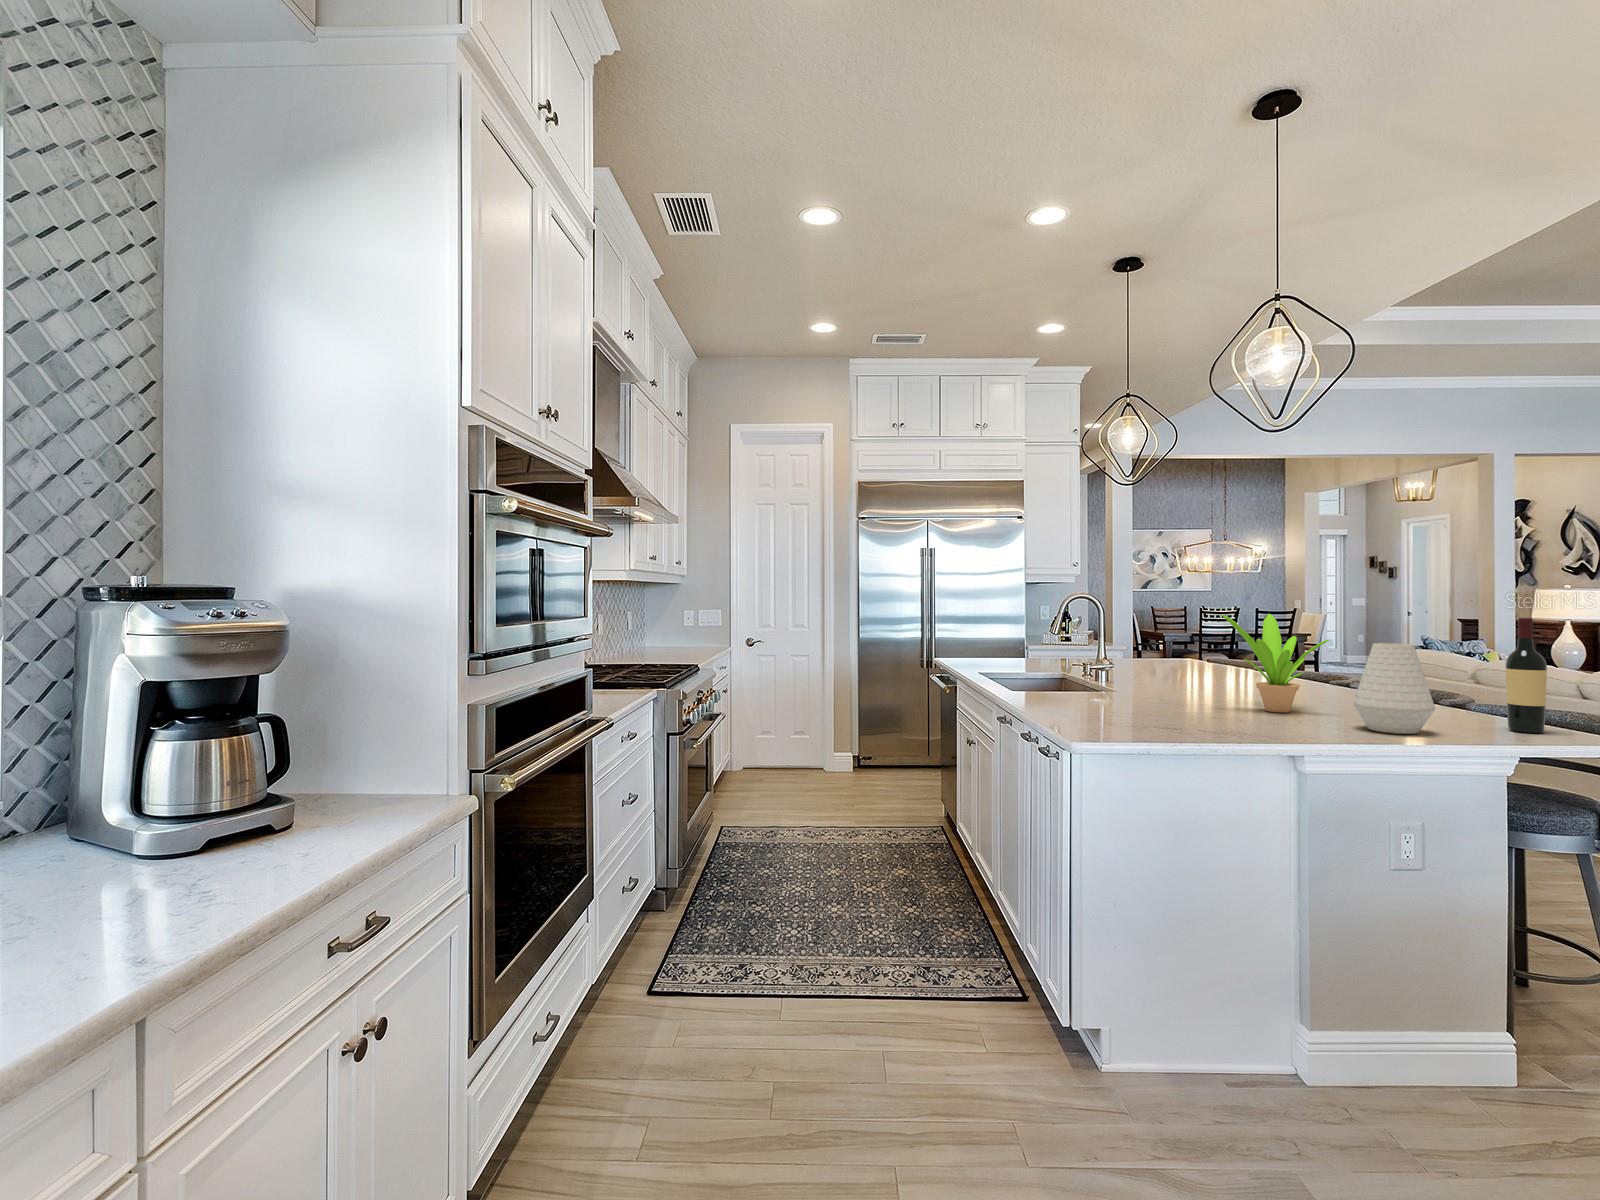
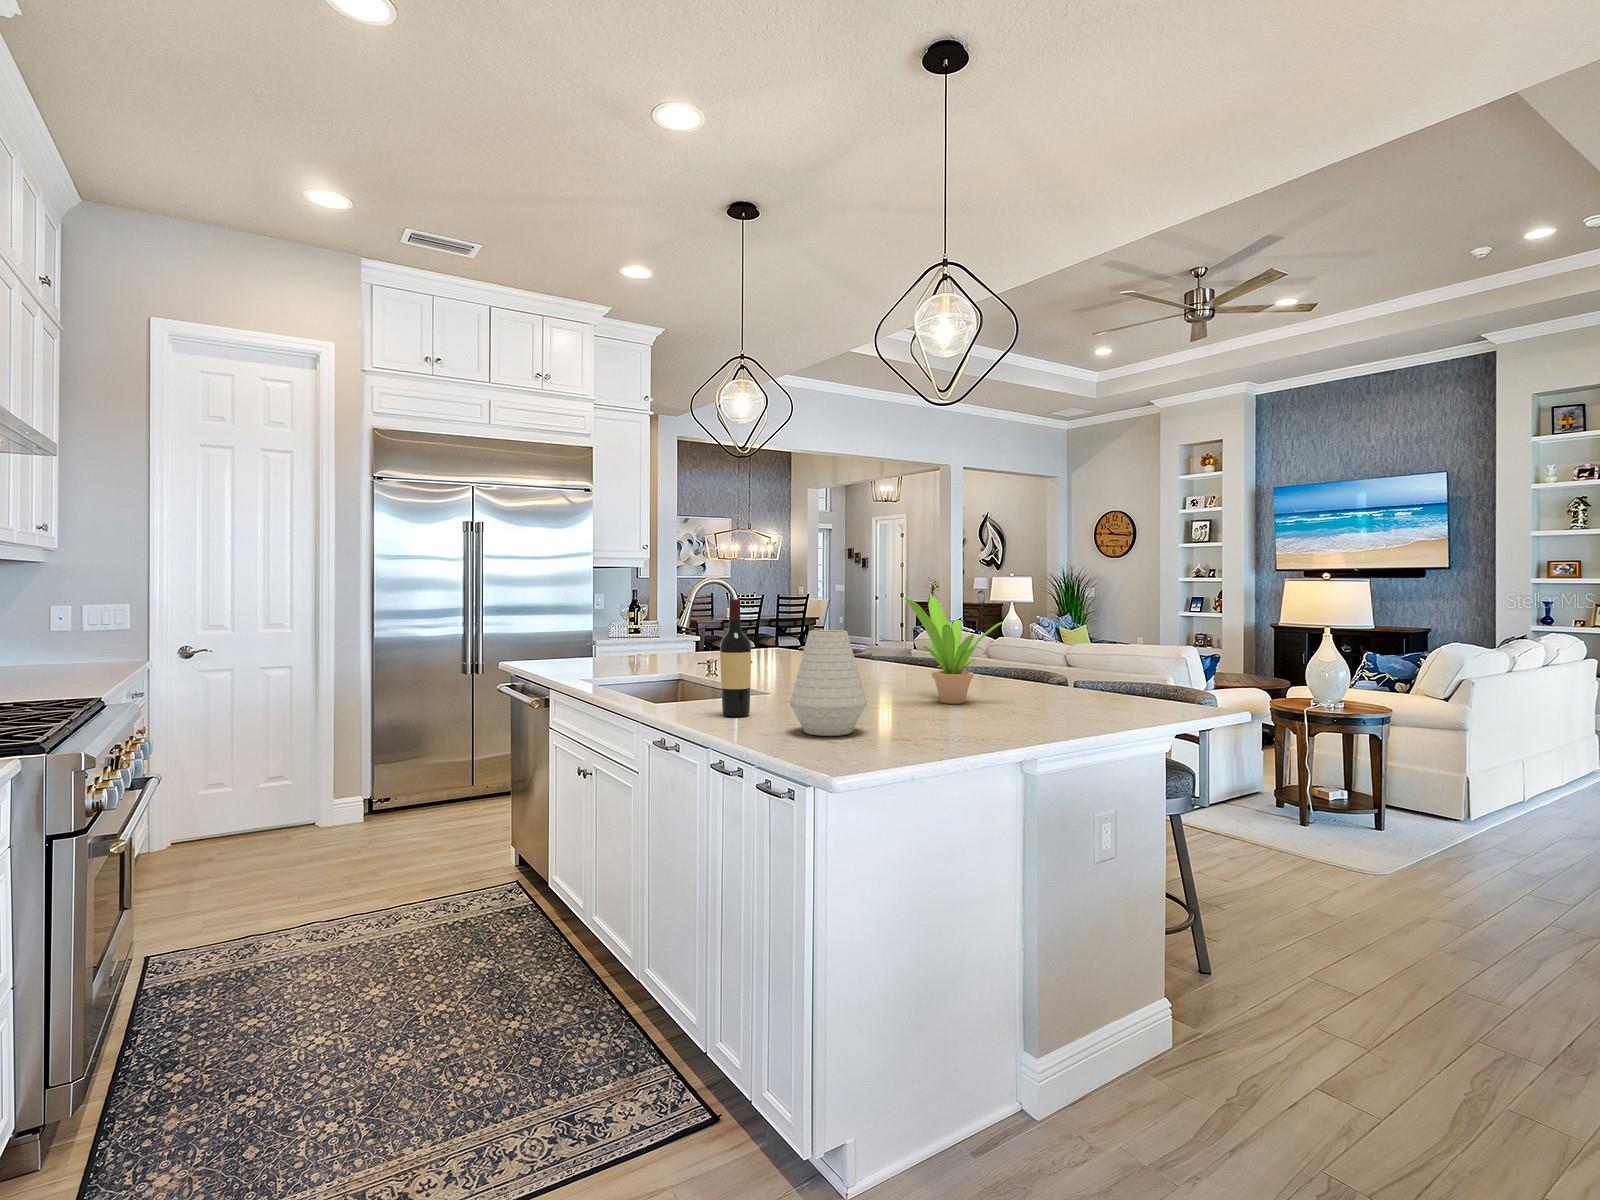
wine bottle: present [1506,618,1547,733] -> present [720,599,751,717]
vase: present [1353,643,1435,734] -> present [790,630,867,736]

